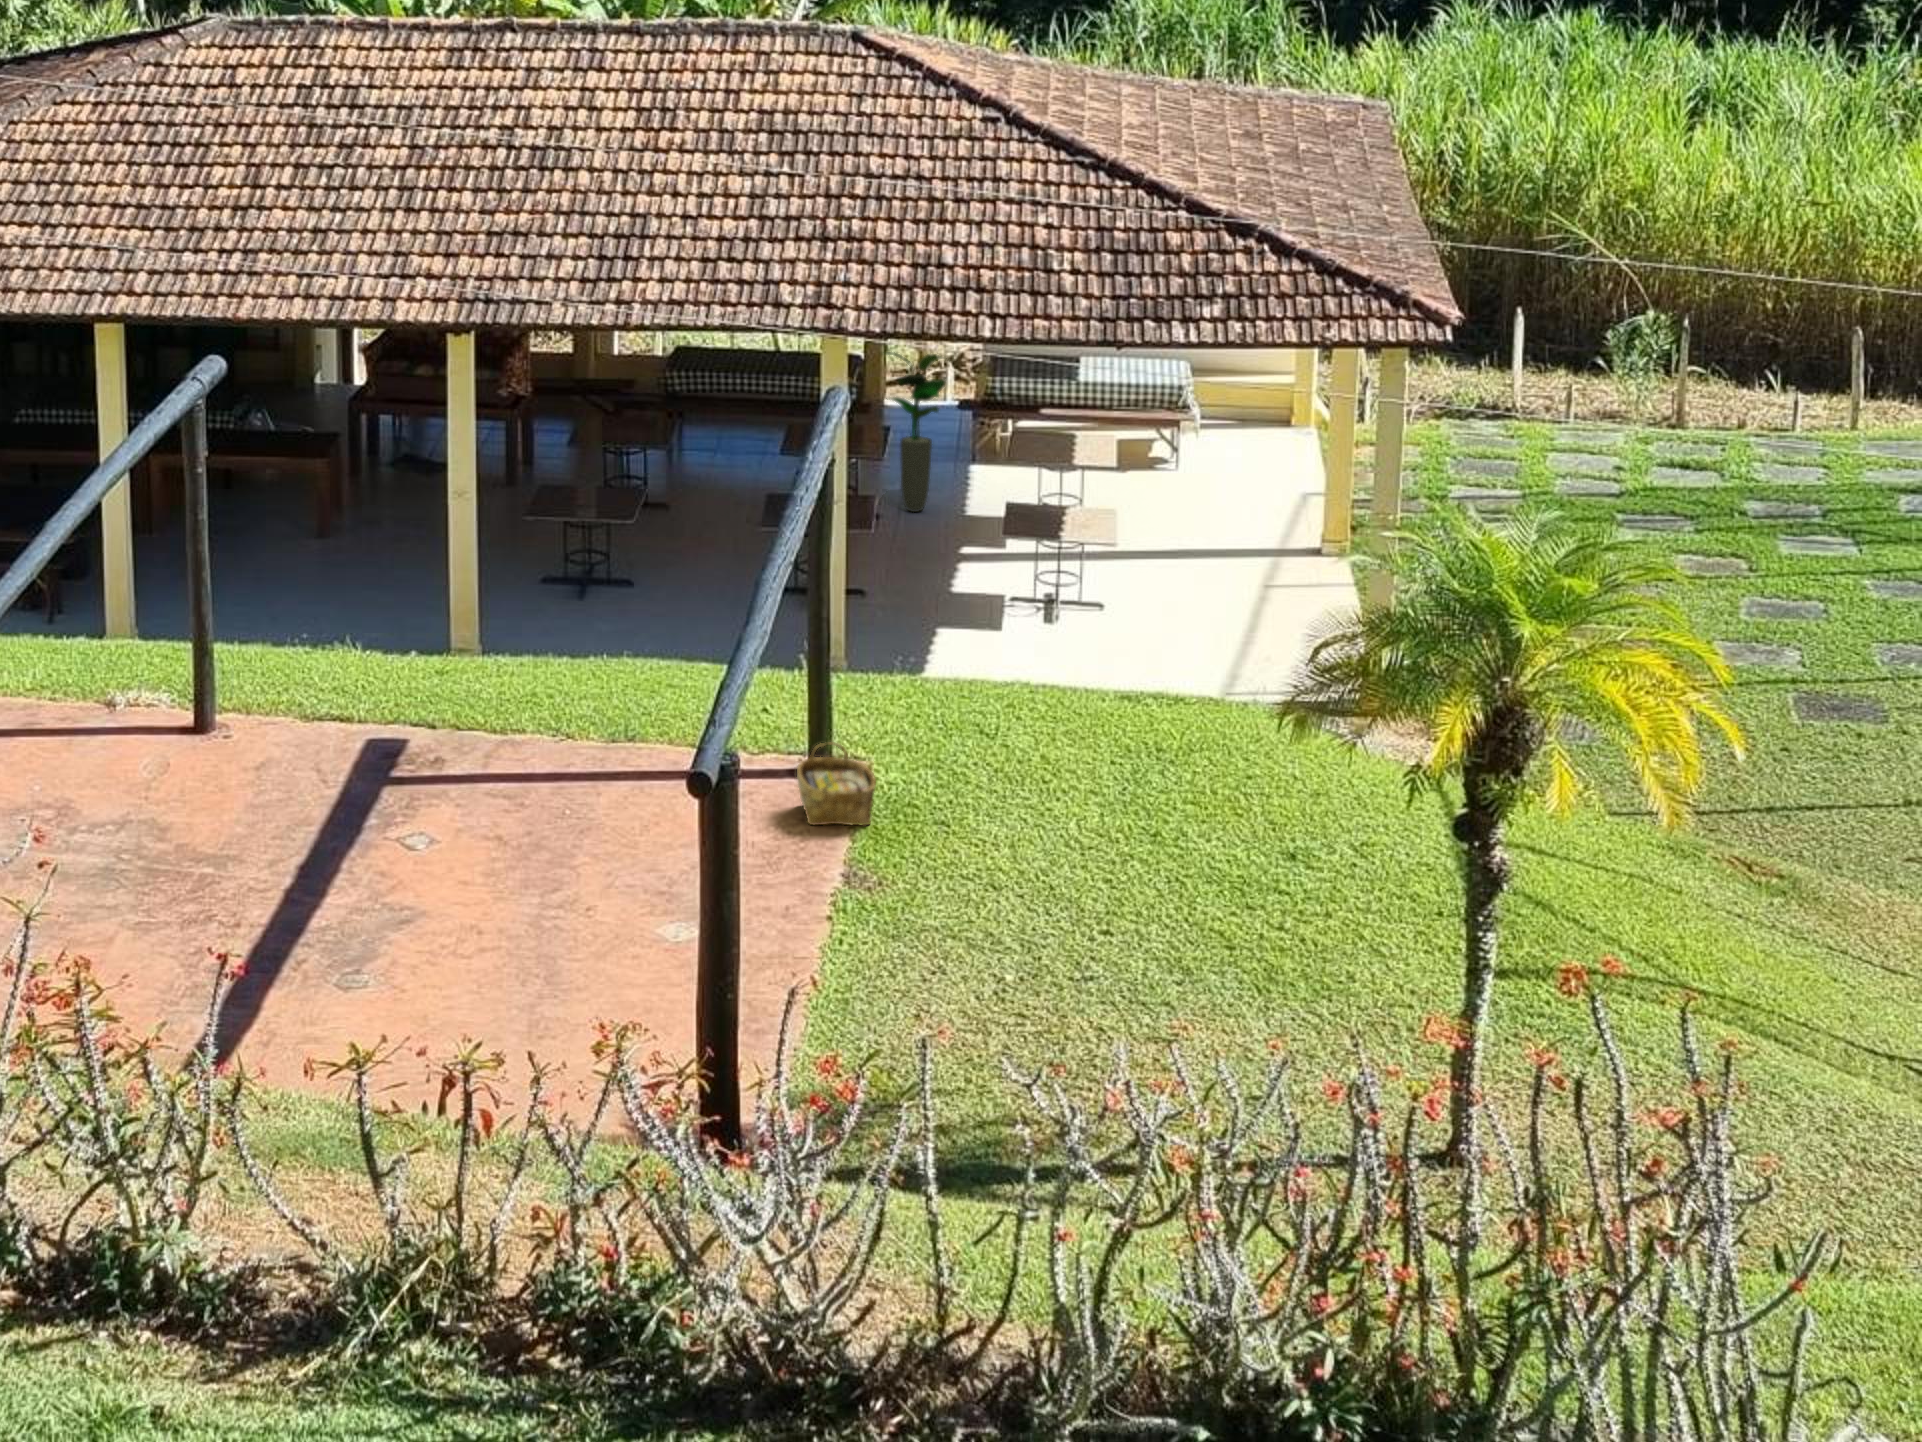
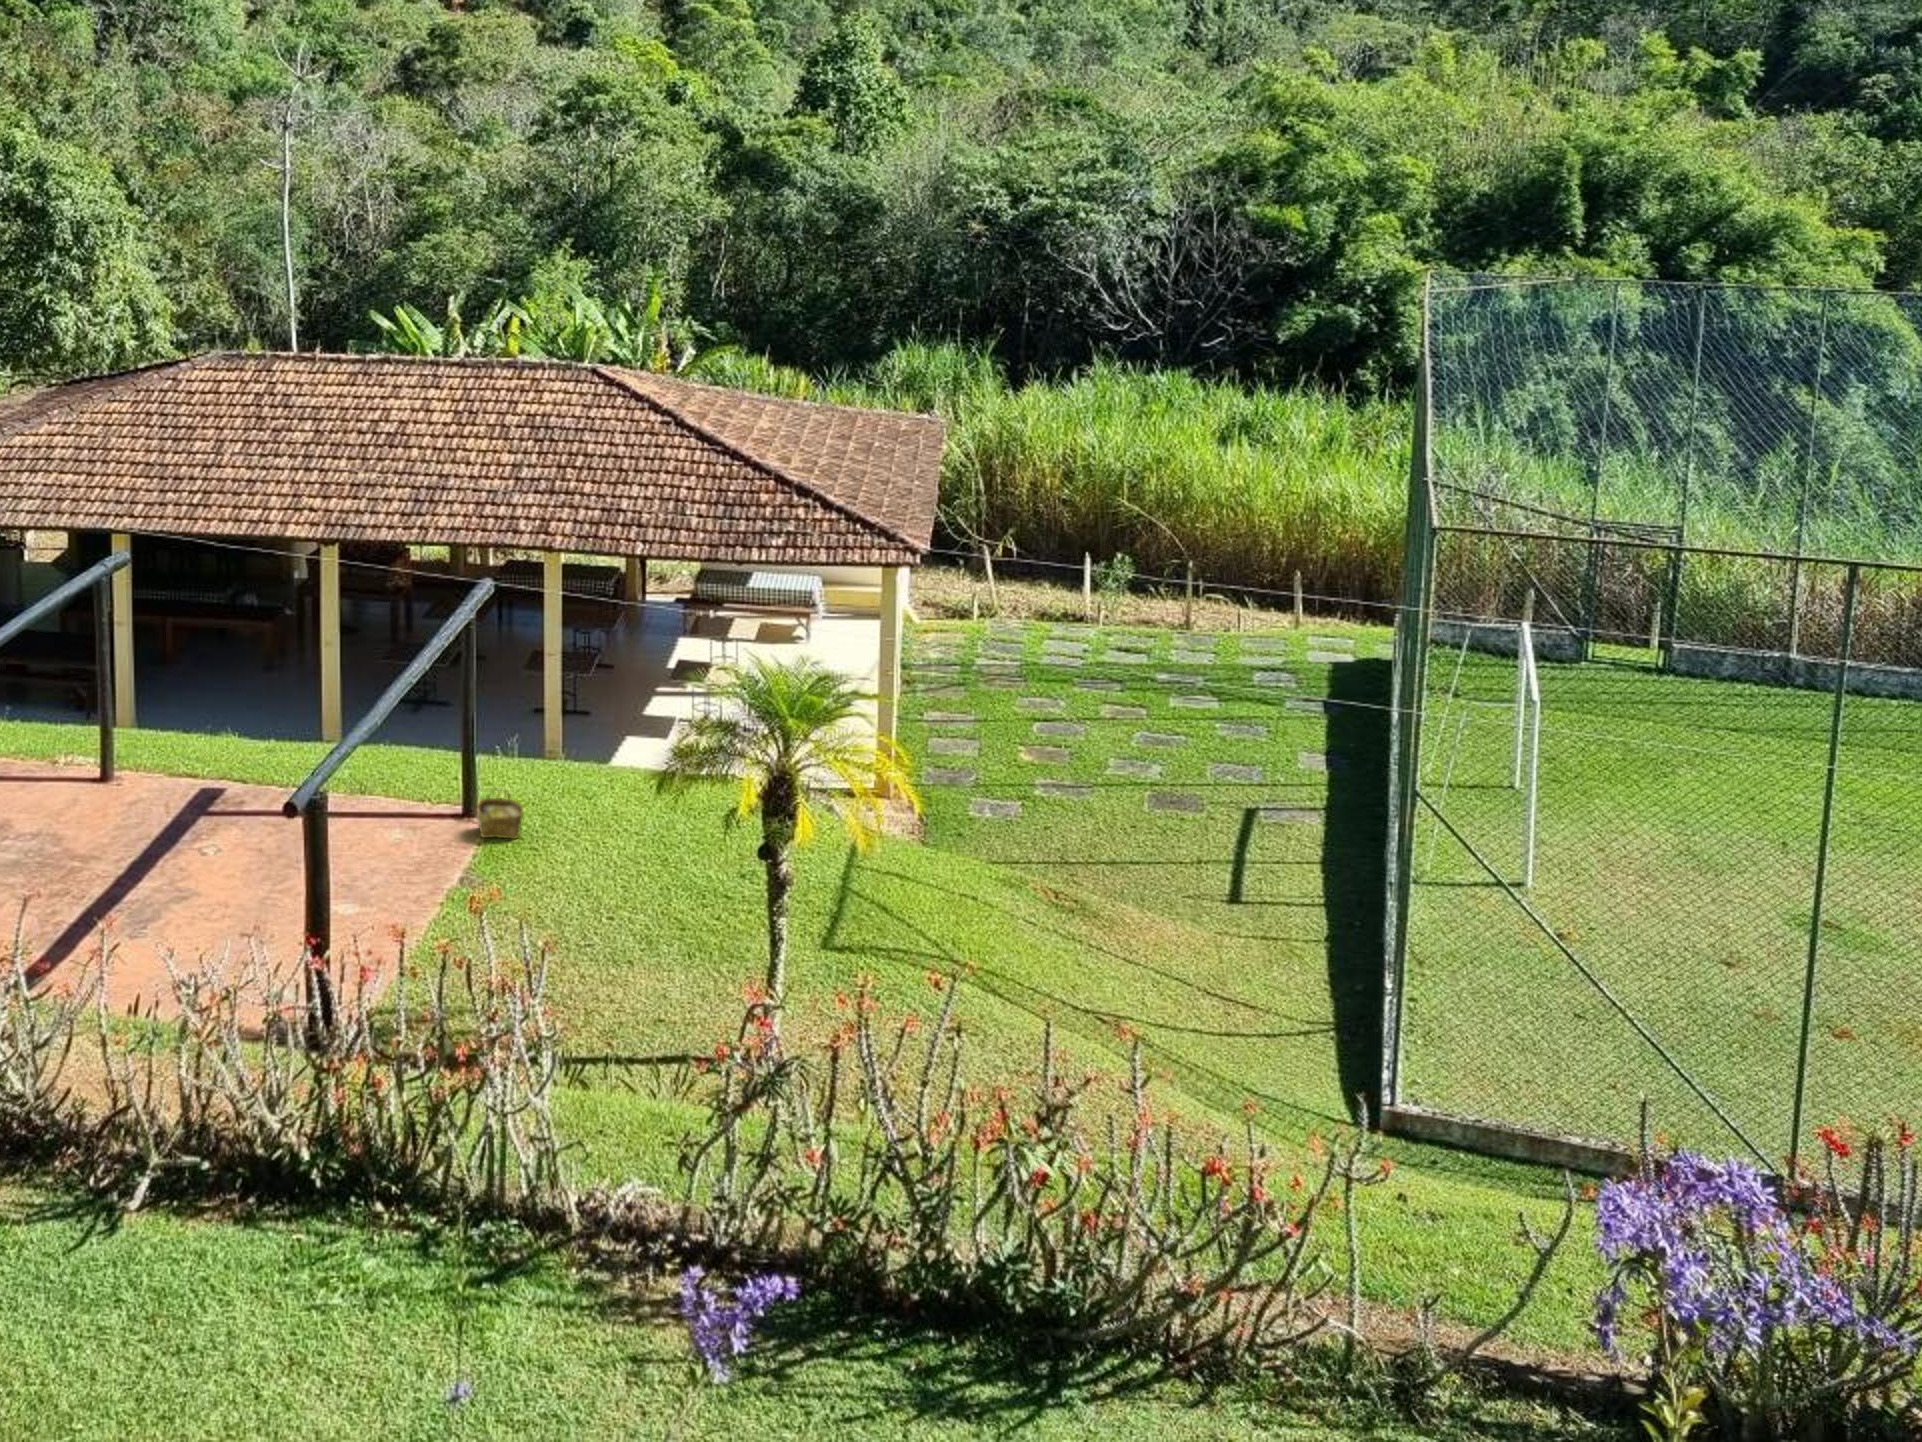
potted plant: present [887,352,945,512] -> none [621,571,666,672]

